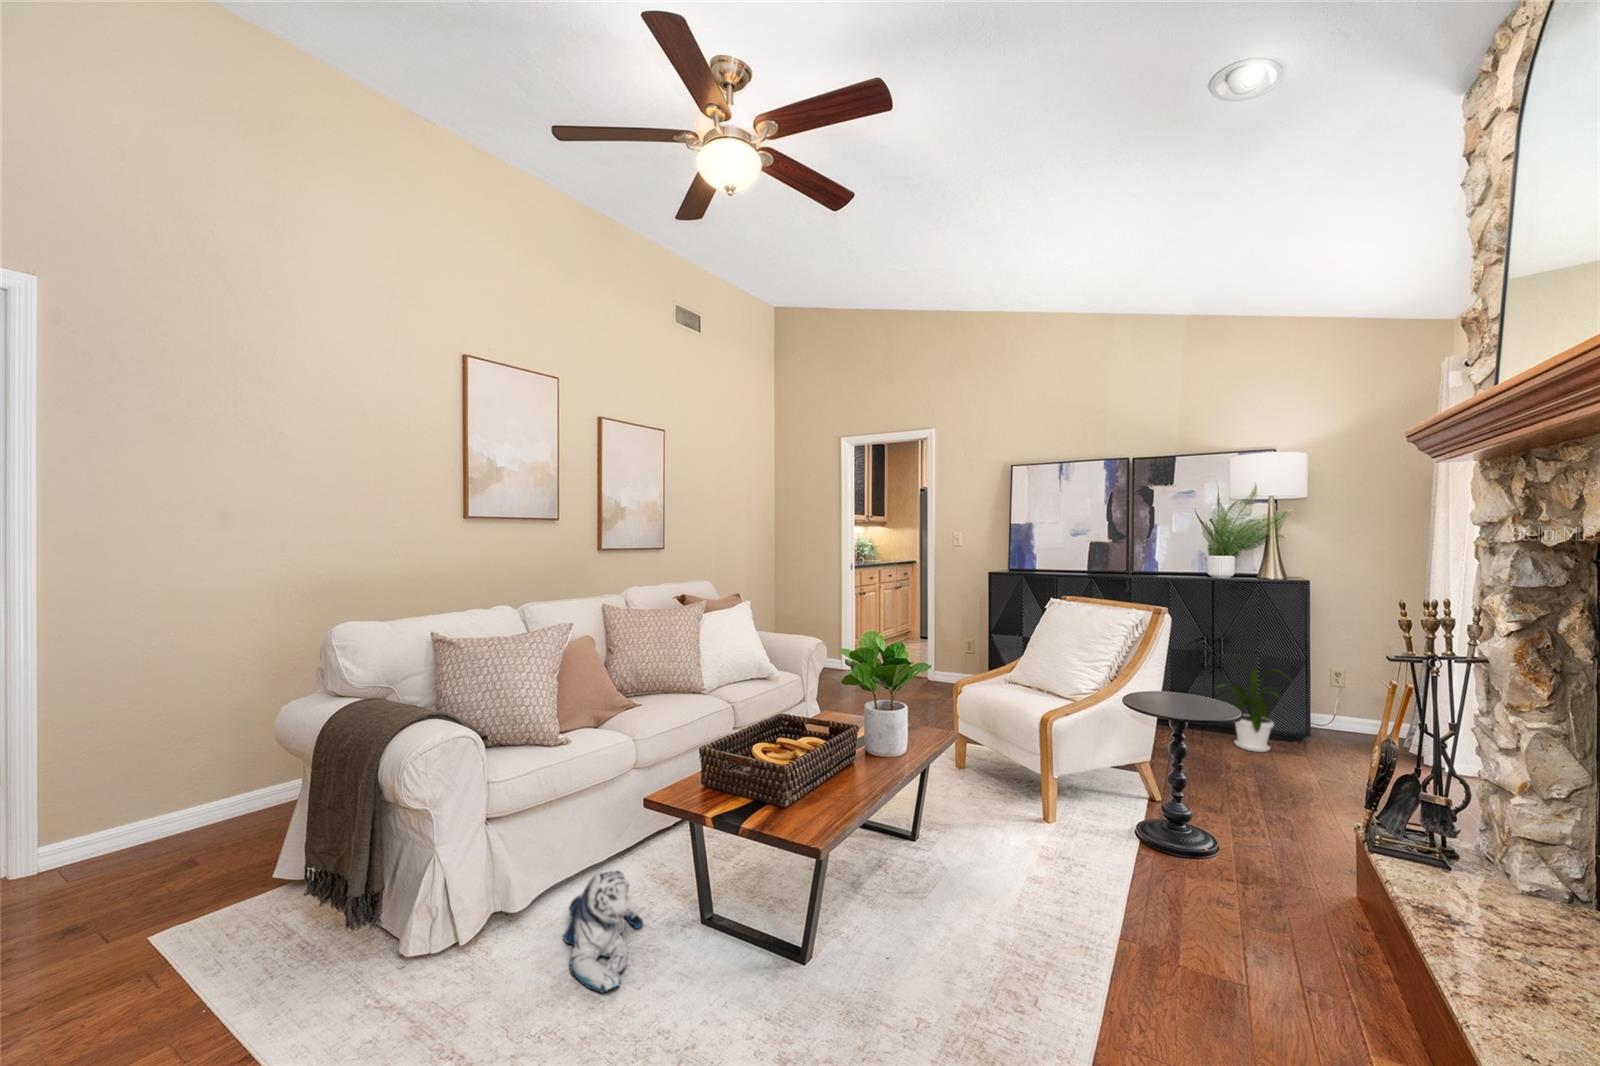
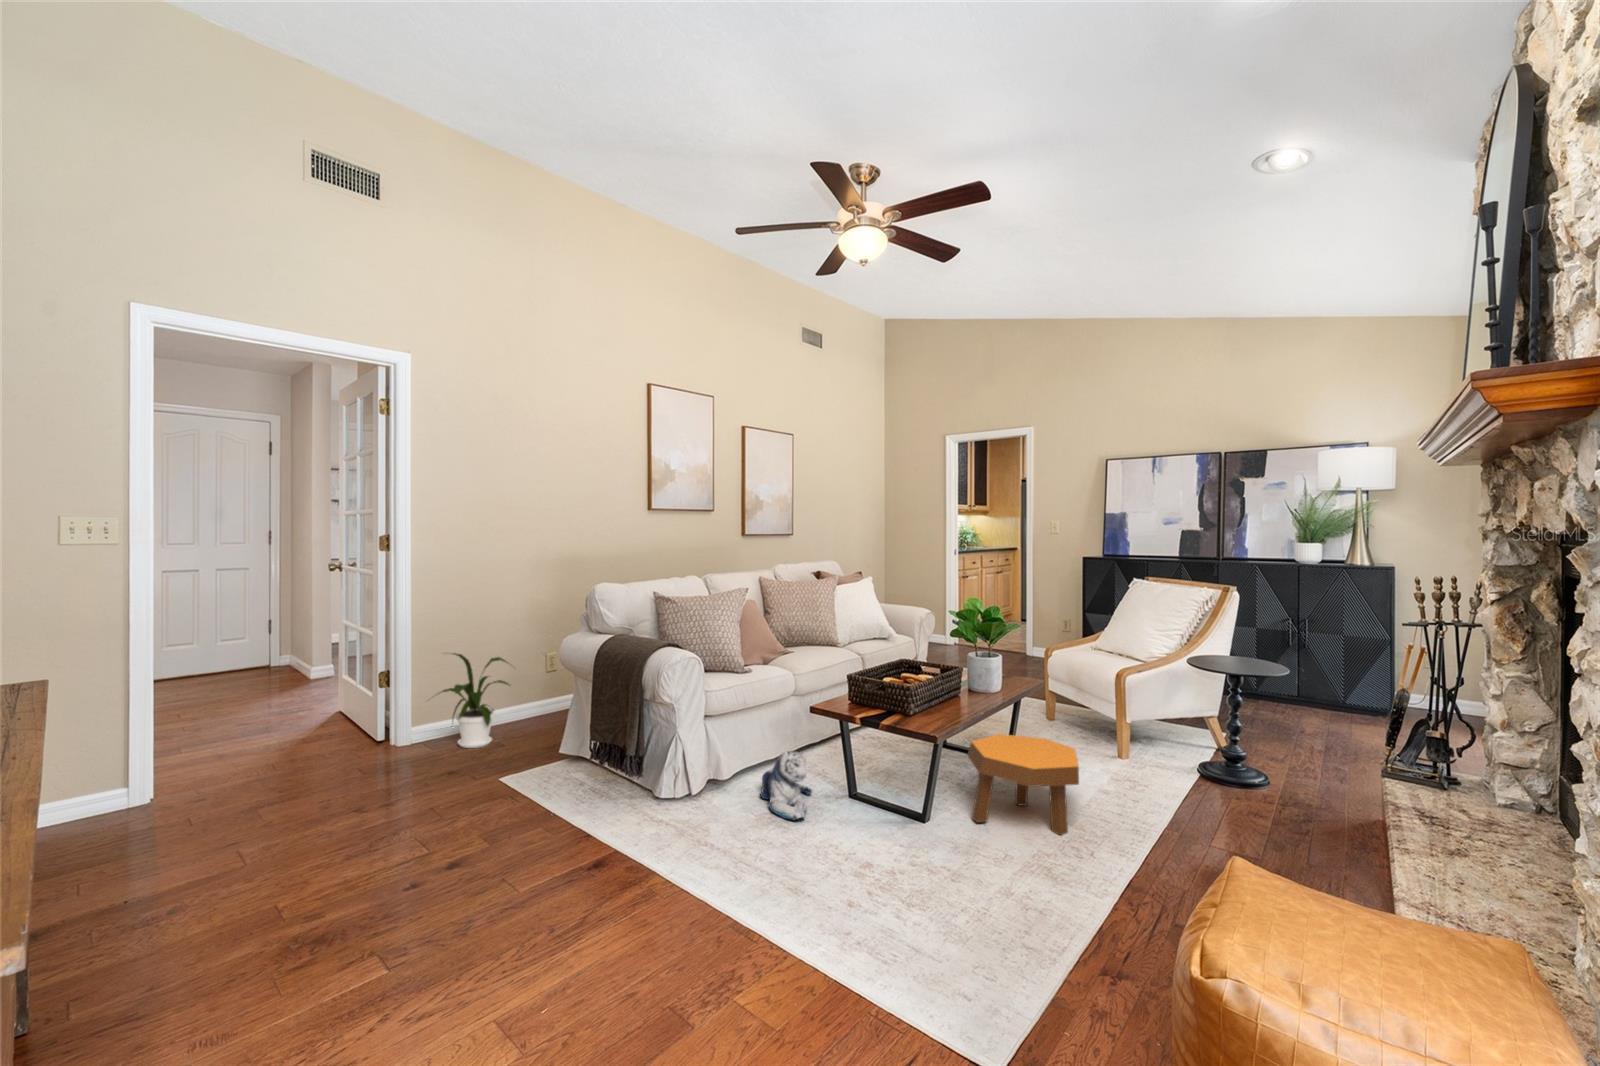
house plant: present [1215,658,1291,752] -> present [442,653,509,748]
footstool: none [863,824,1023,991] -> present [968,734,1079,835]

